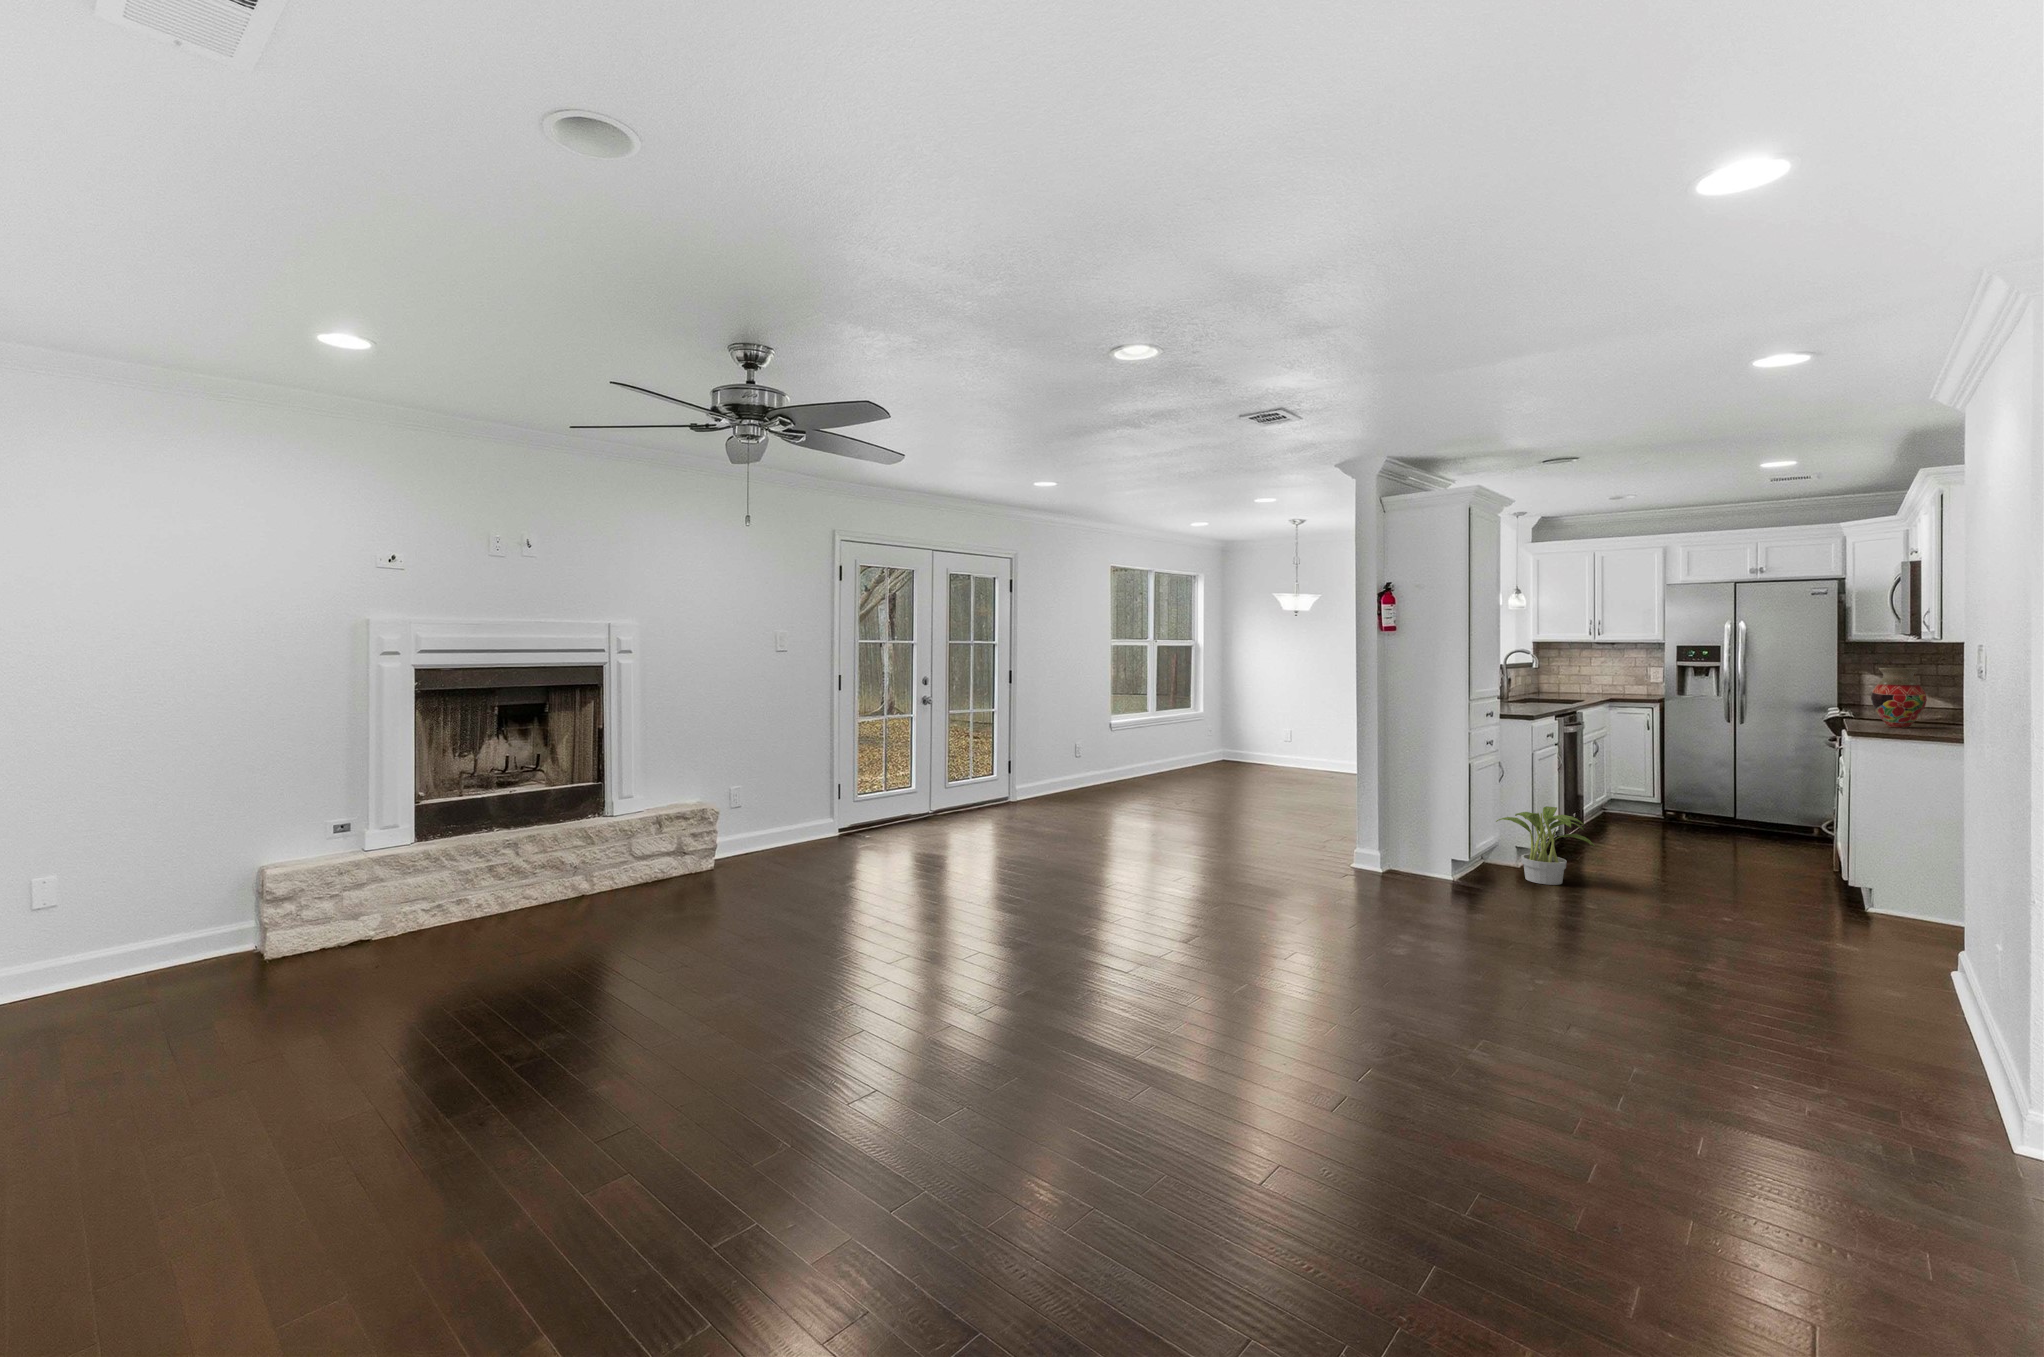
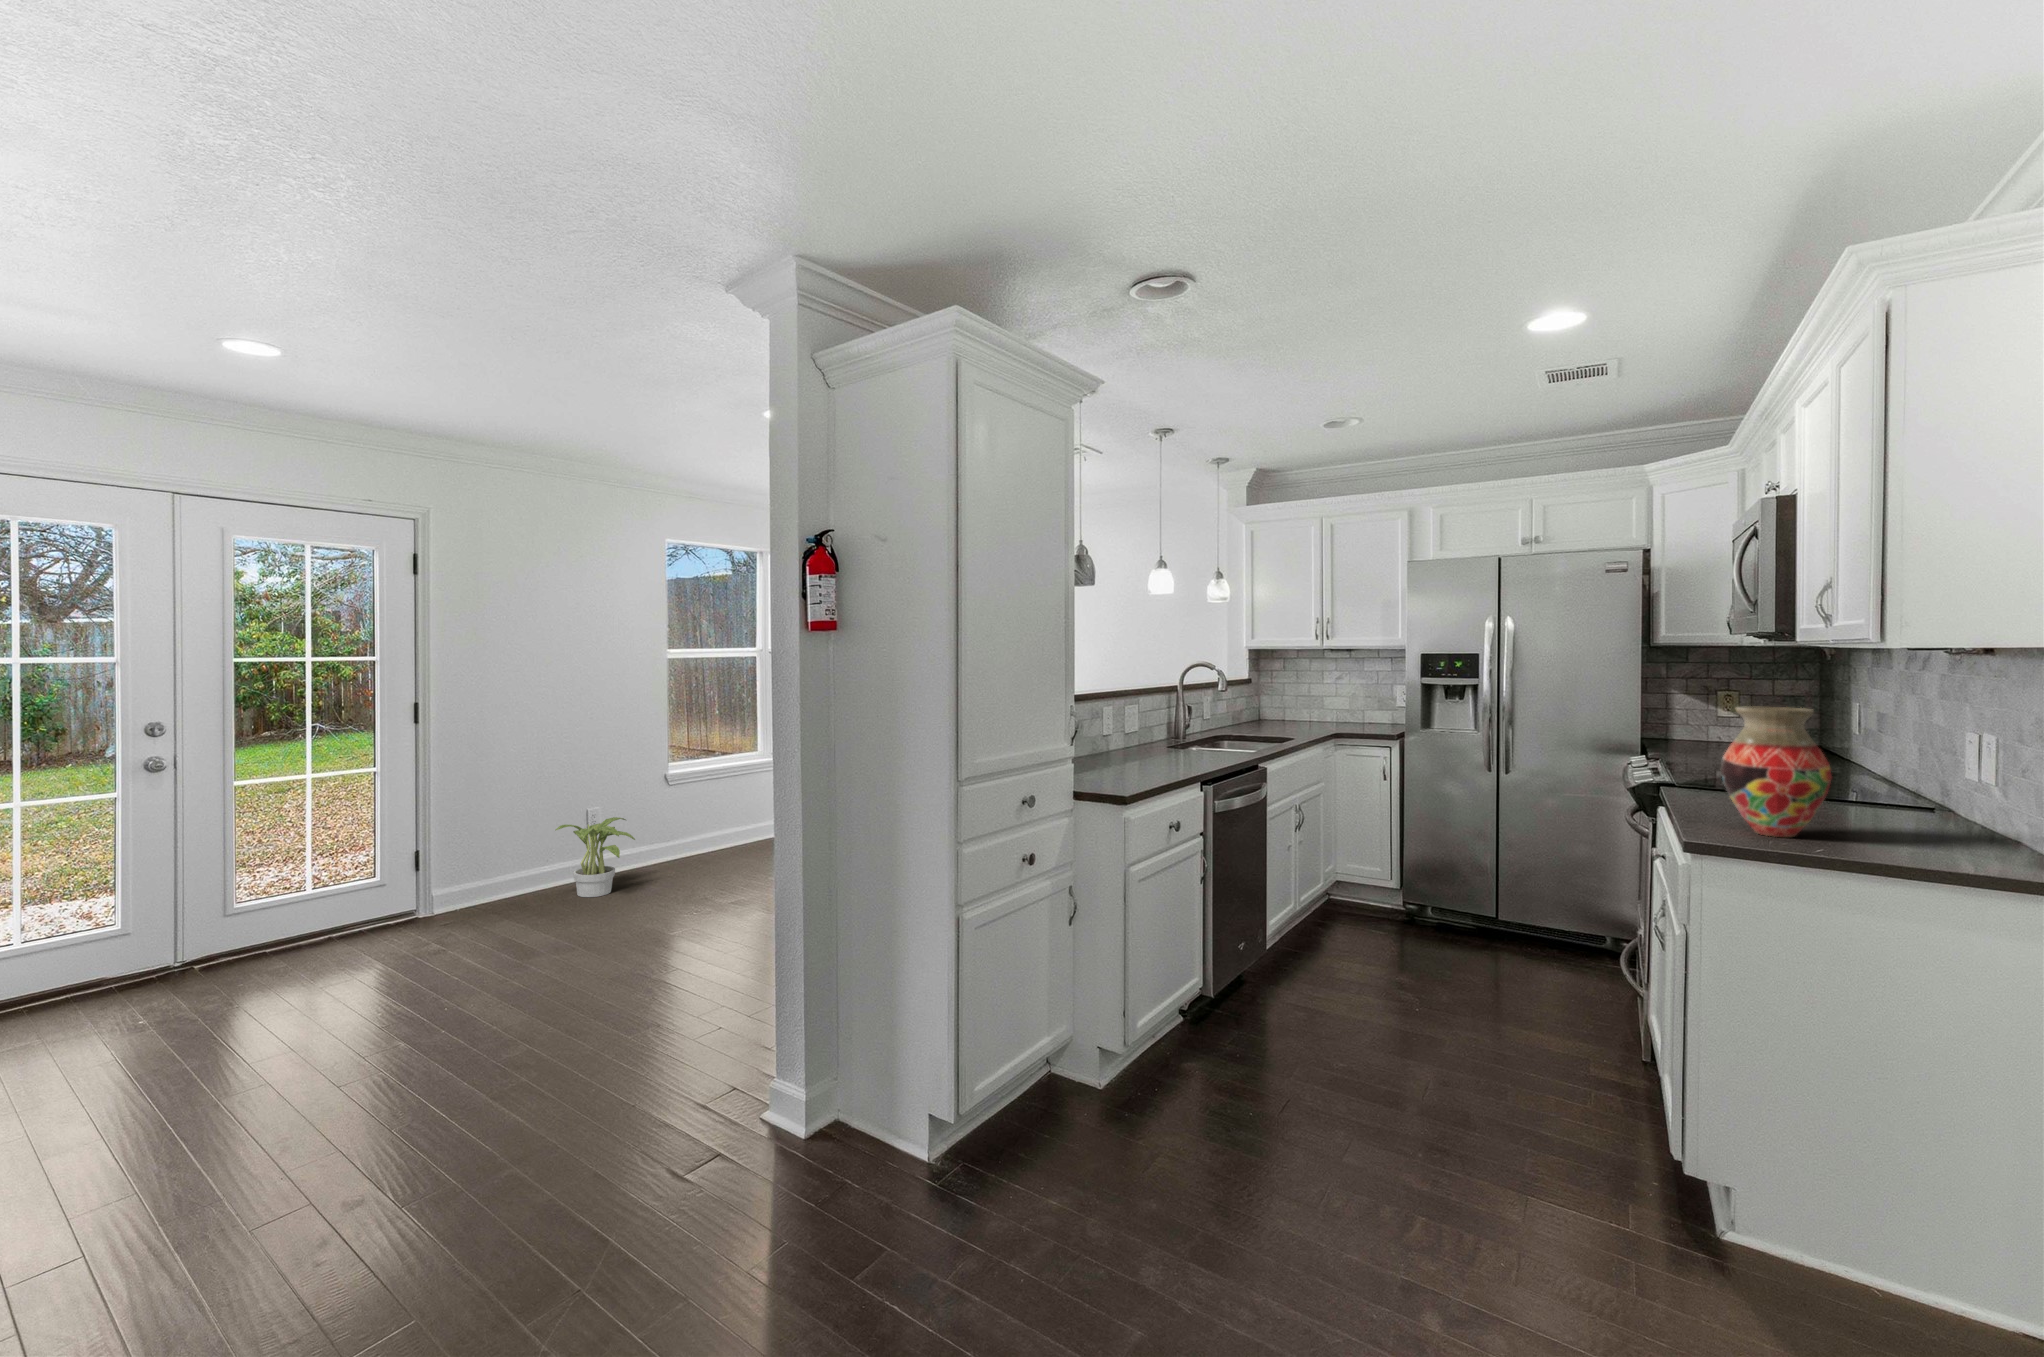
potted plant: present [1496,806,1595,885] -> present [556,817,635,897]

